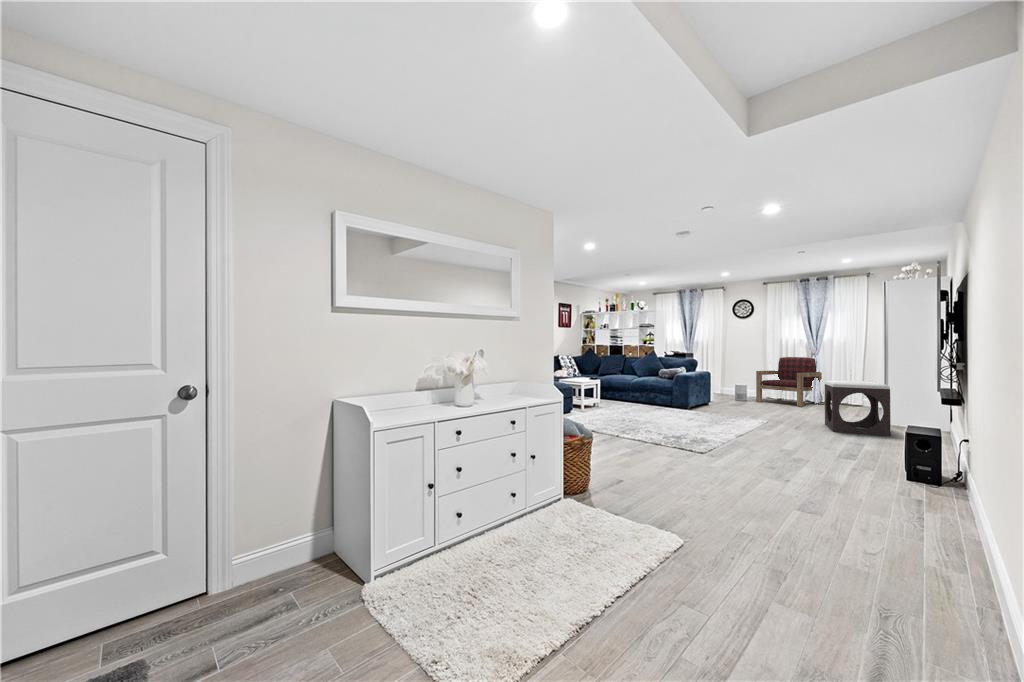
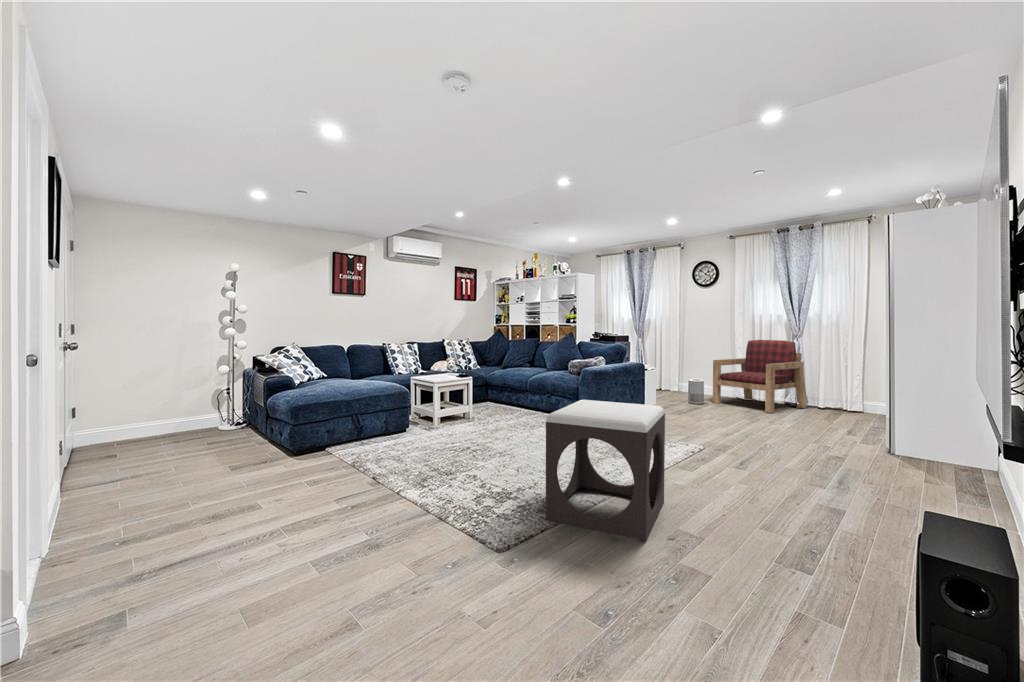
footstool: present [825,380,891,436] -> present [546,400,665,541]

